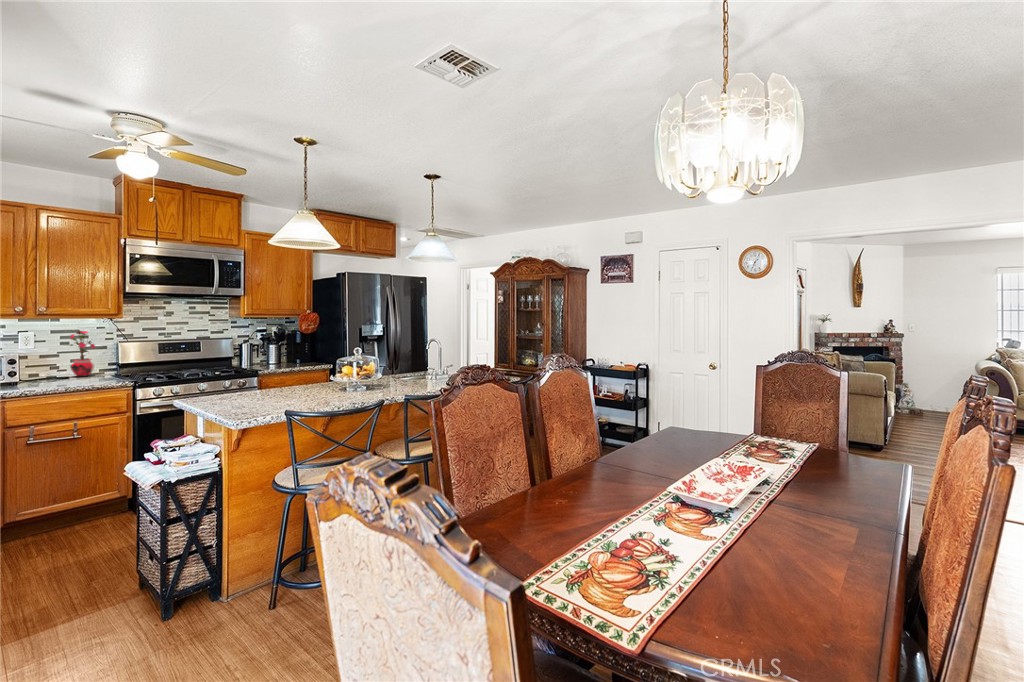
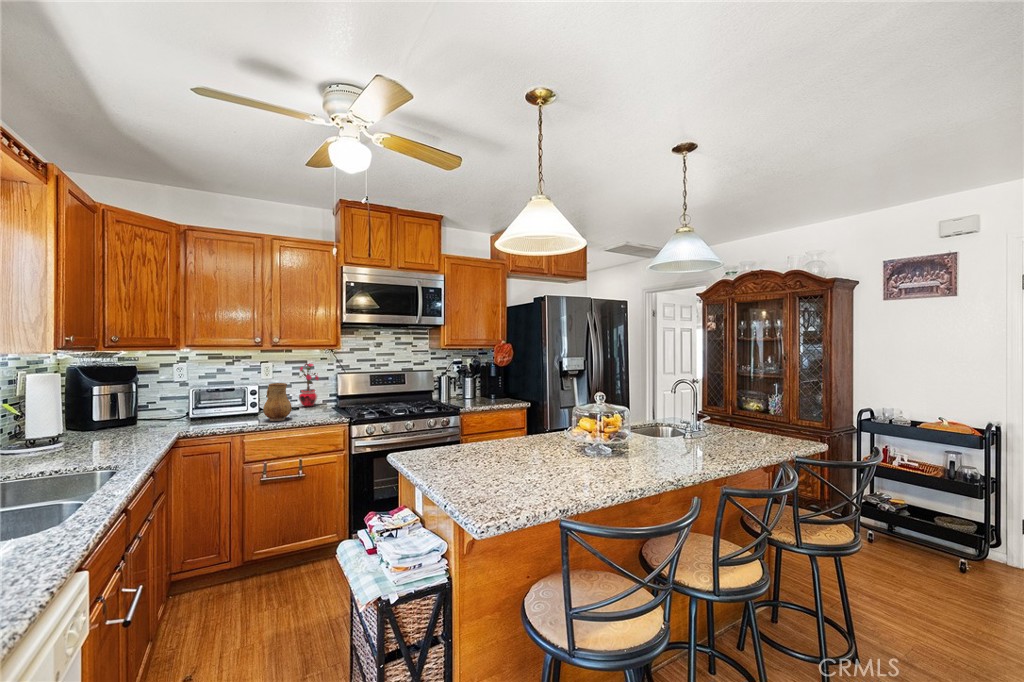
ceramic pitcher: none [24,348,61,388] -> present [263,383,292,421]

